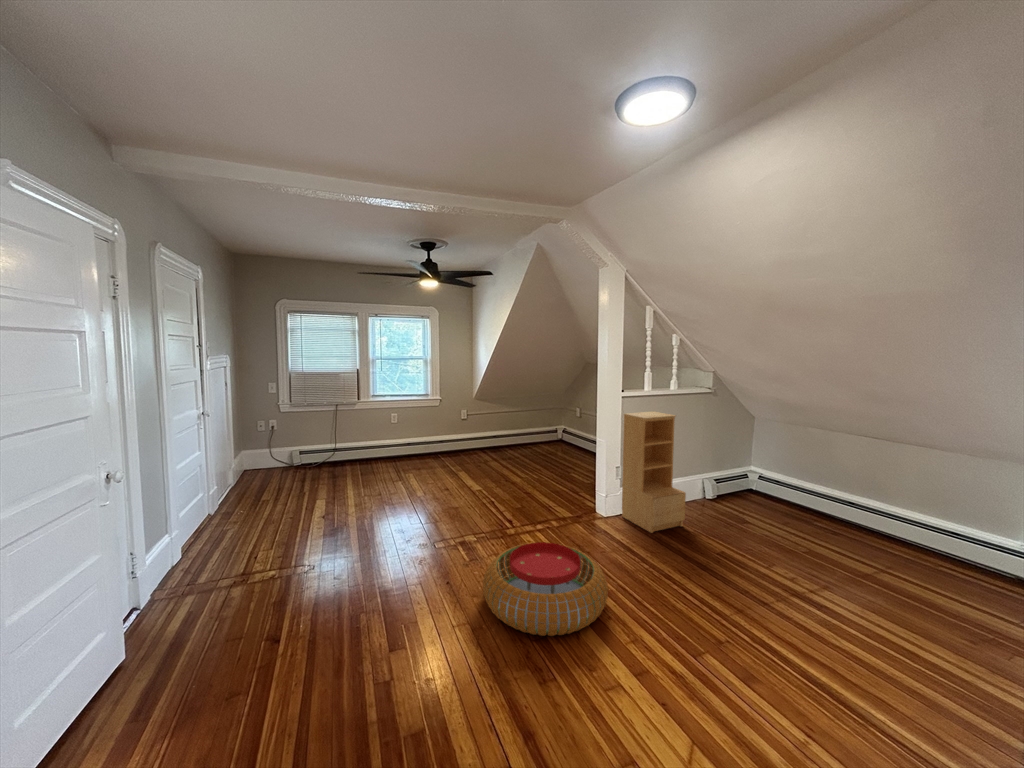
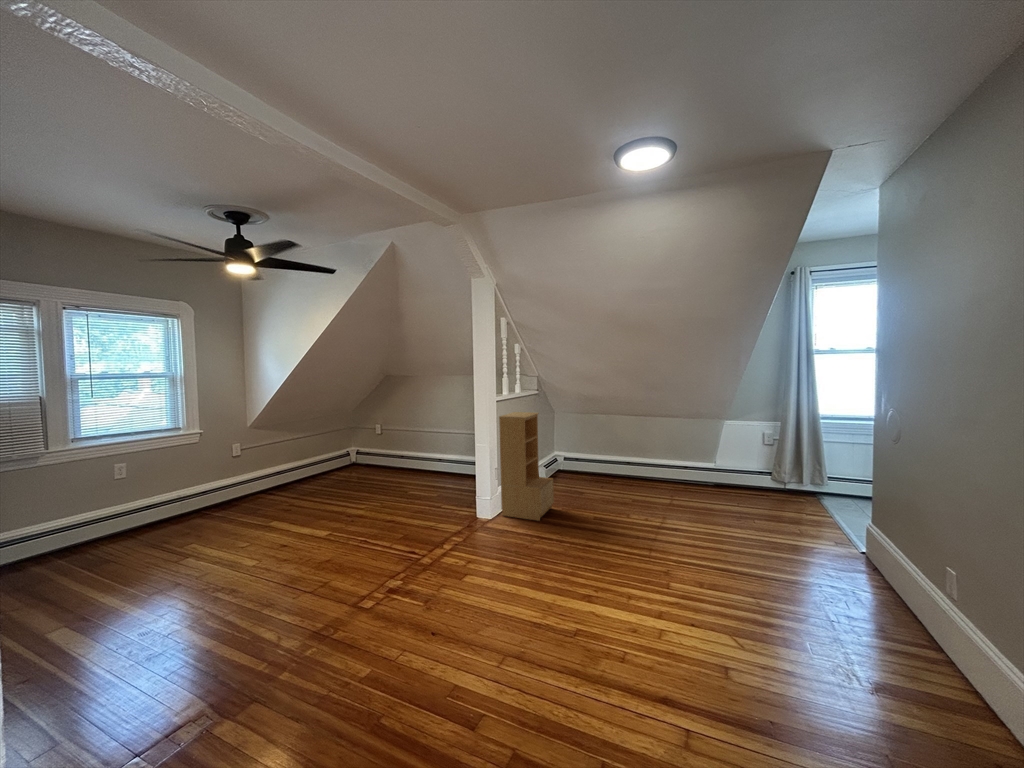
pouf: present [483,542,608,636] -> none [478,546,602,638]

